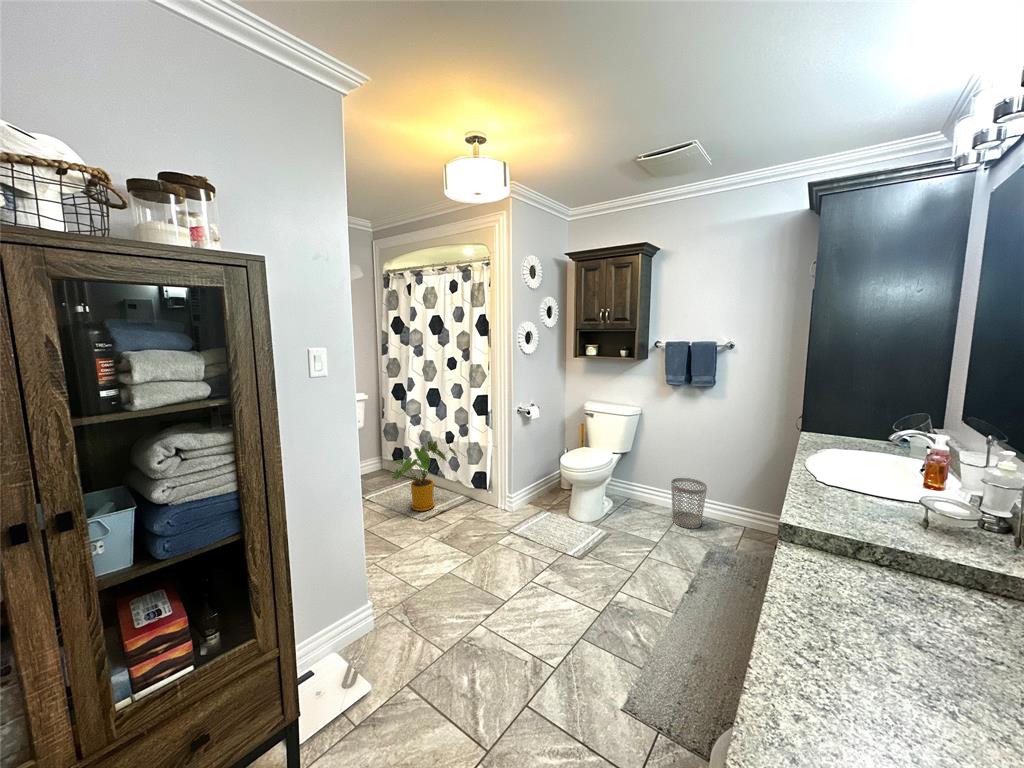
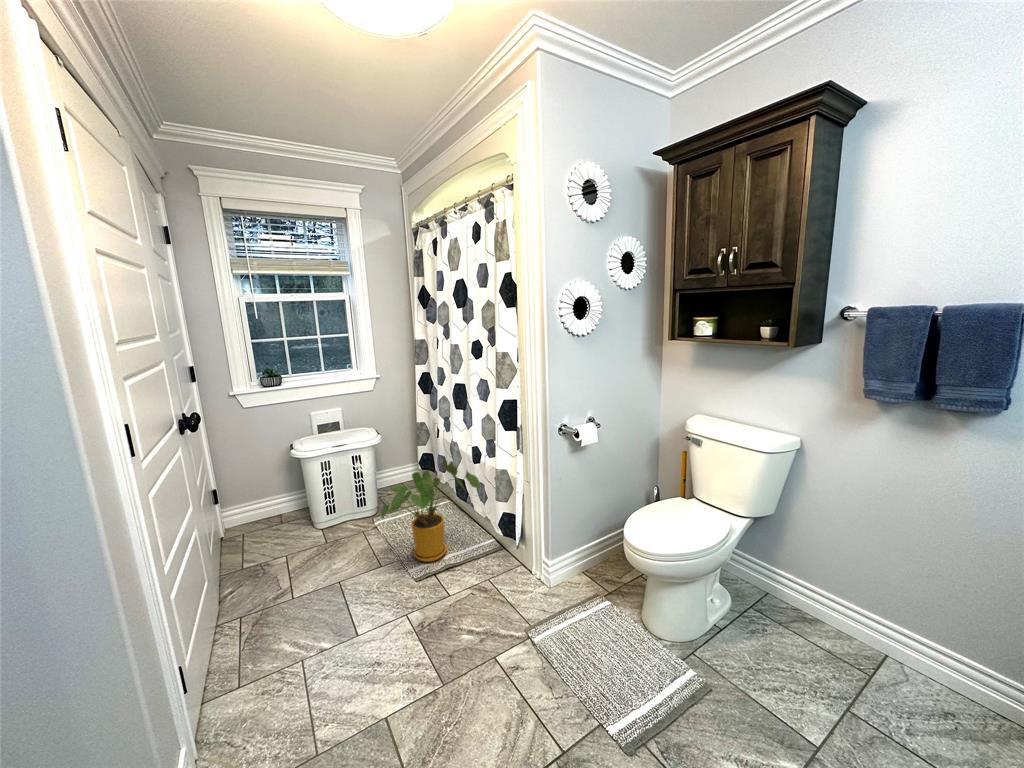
wastebasket: present [671,478,707,528] -> none [861,592,962,716]

